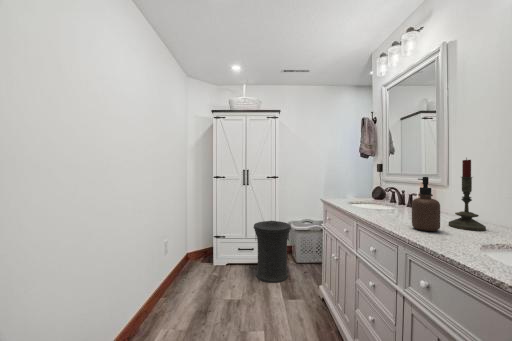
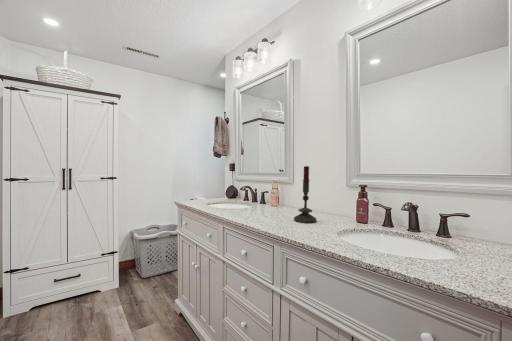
soap dispenser: present [412,177,440,231] -> none [273,182,293,229]
trash can: present [253,221,291,283] -> none [81,233,137,316]

